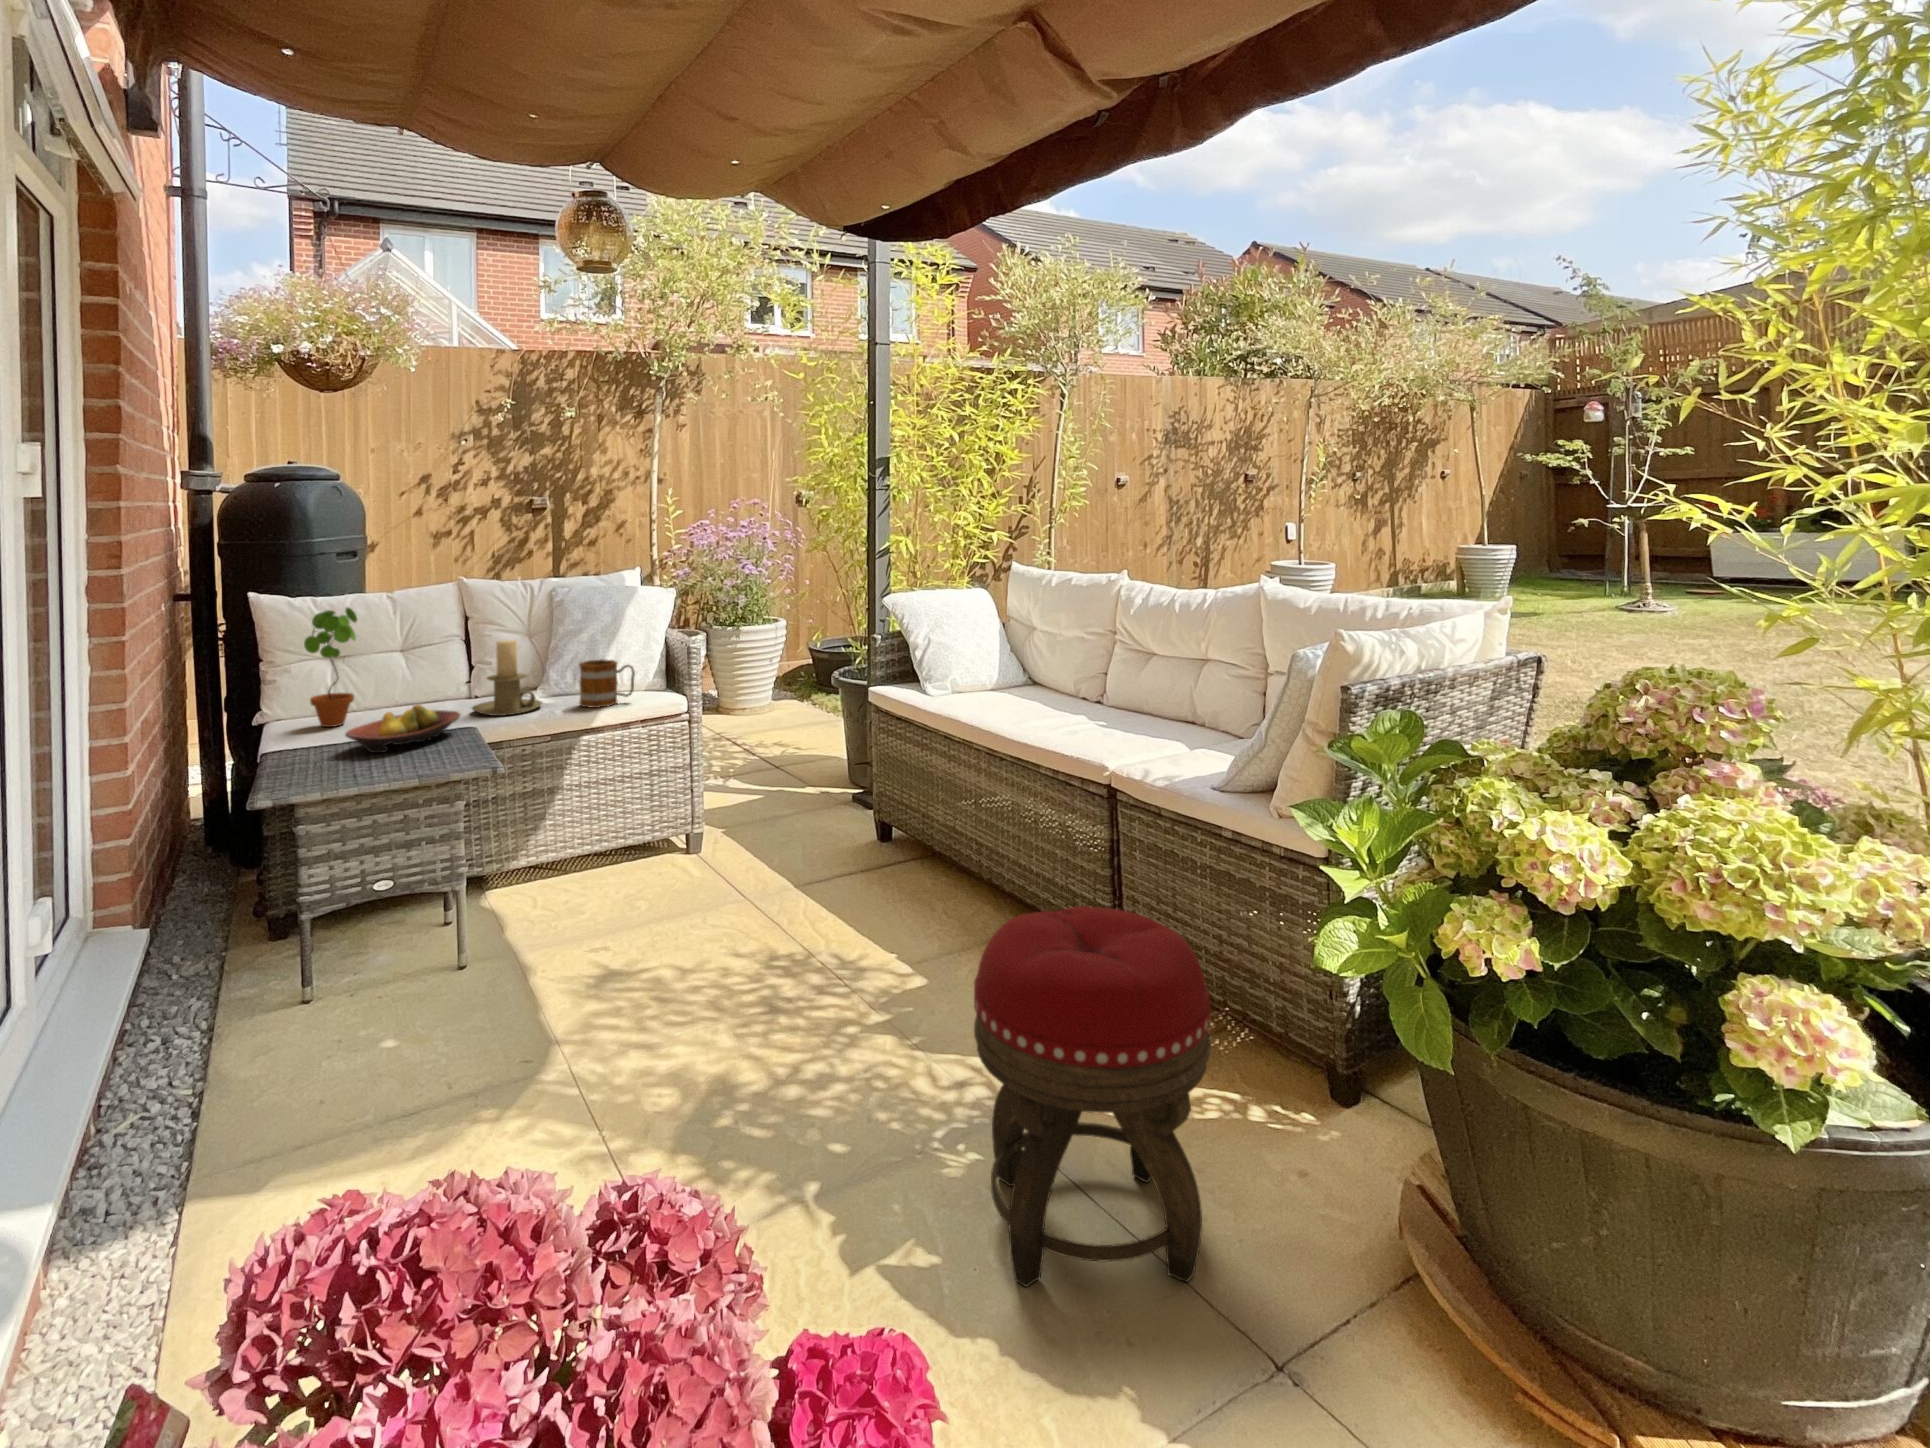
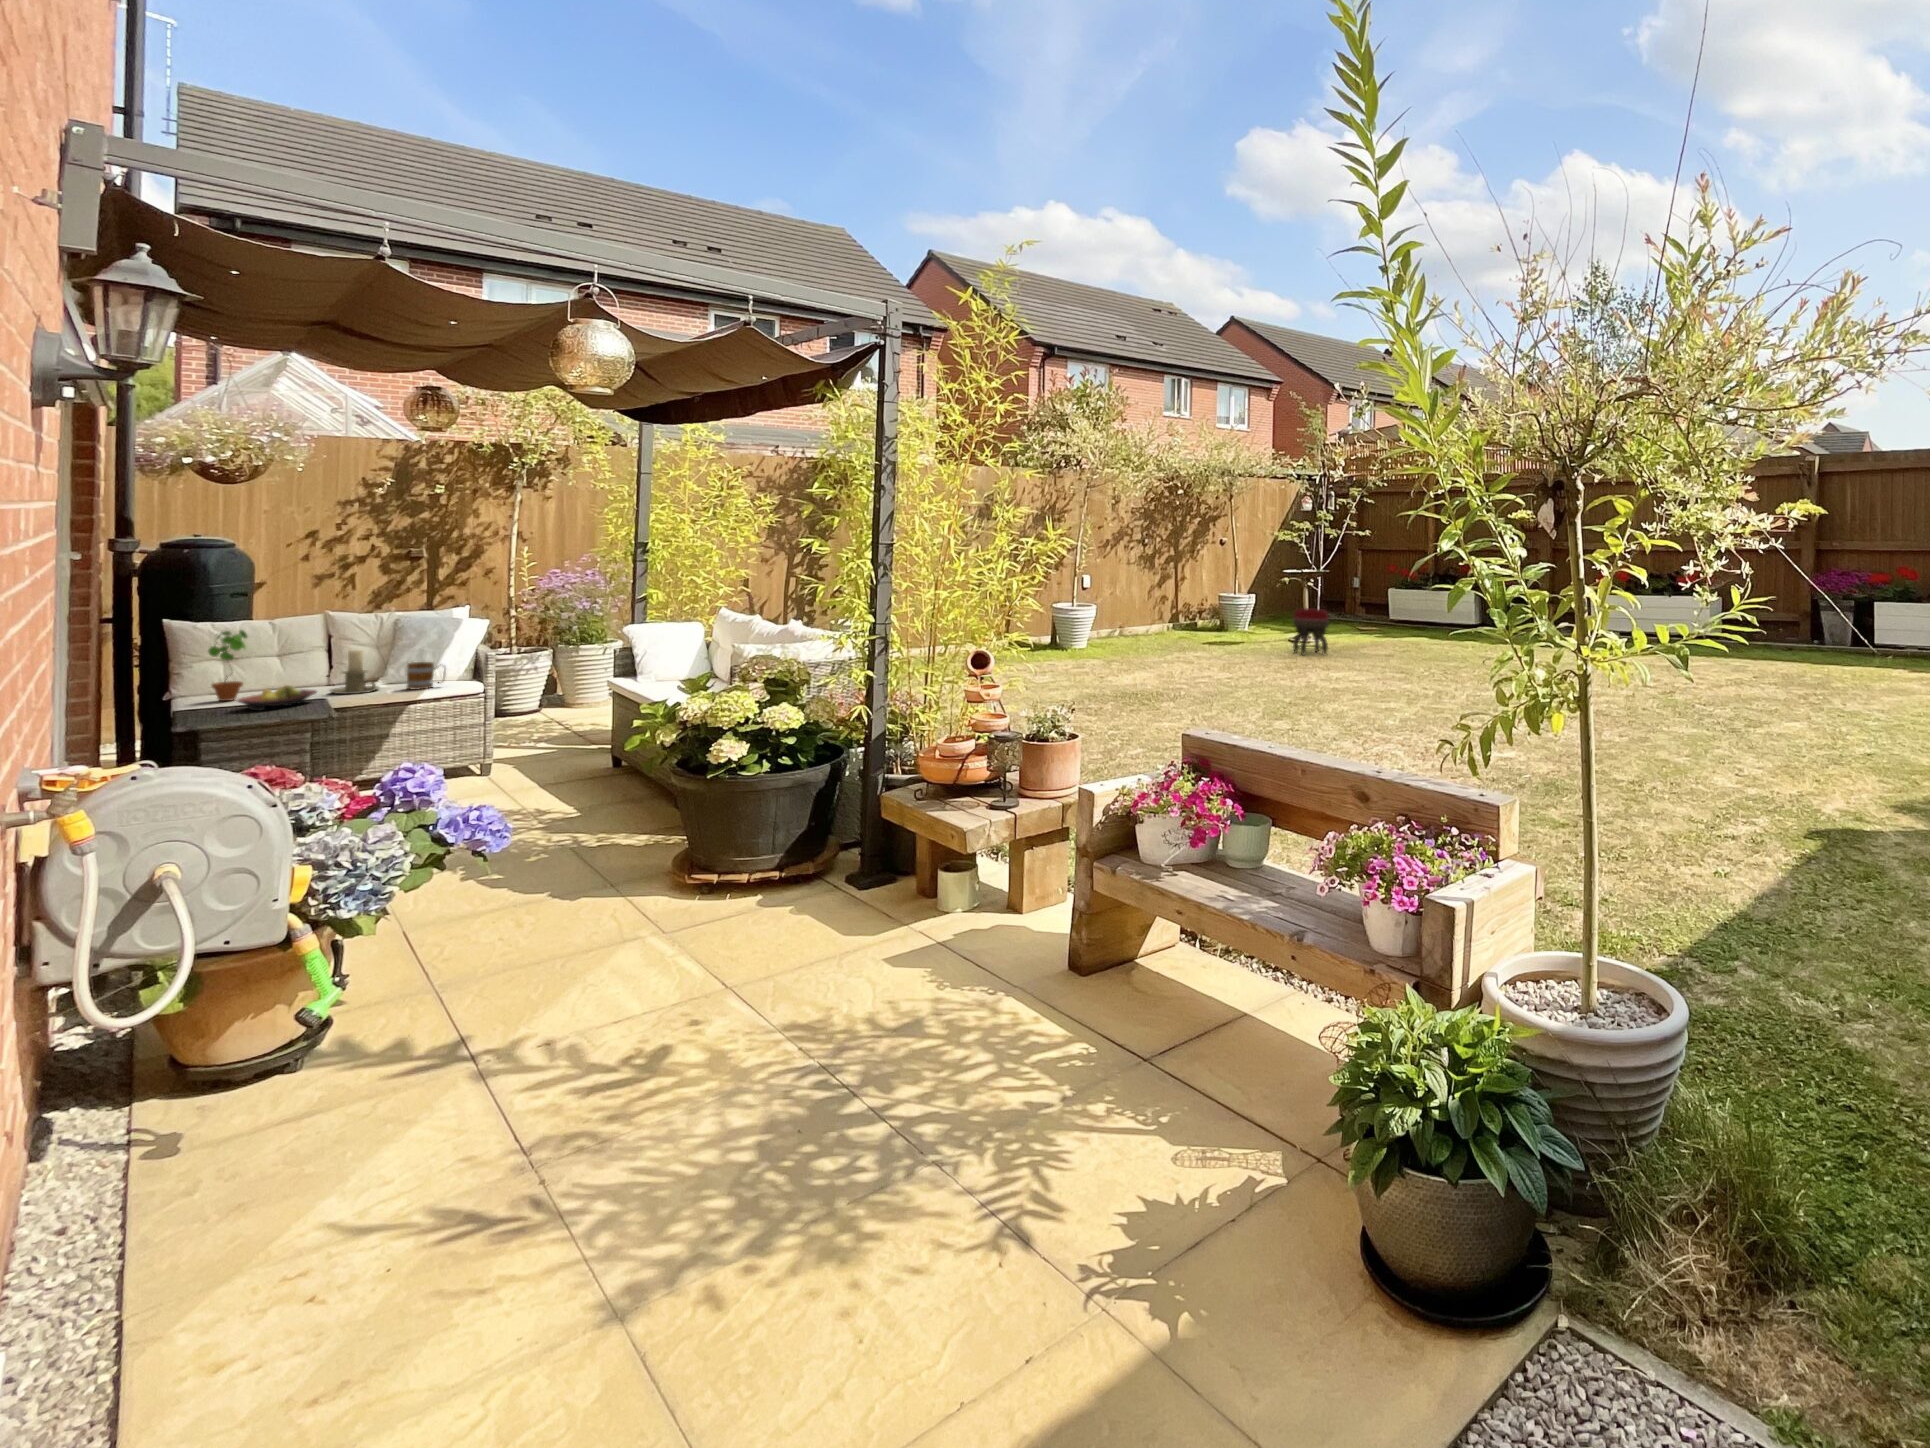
footstool: present [974,906,1211,1287] -> present [1293,608,1329,655]

